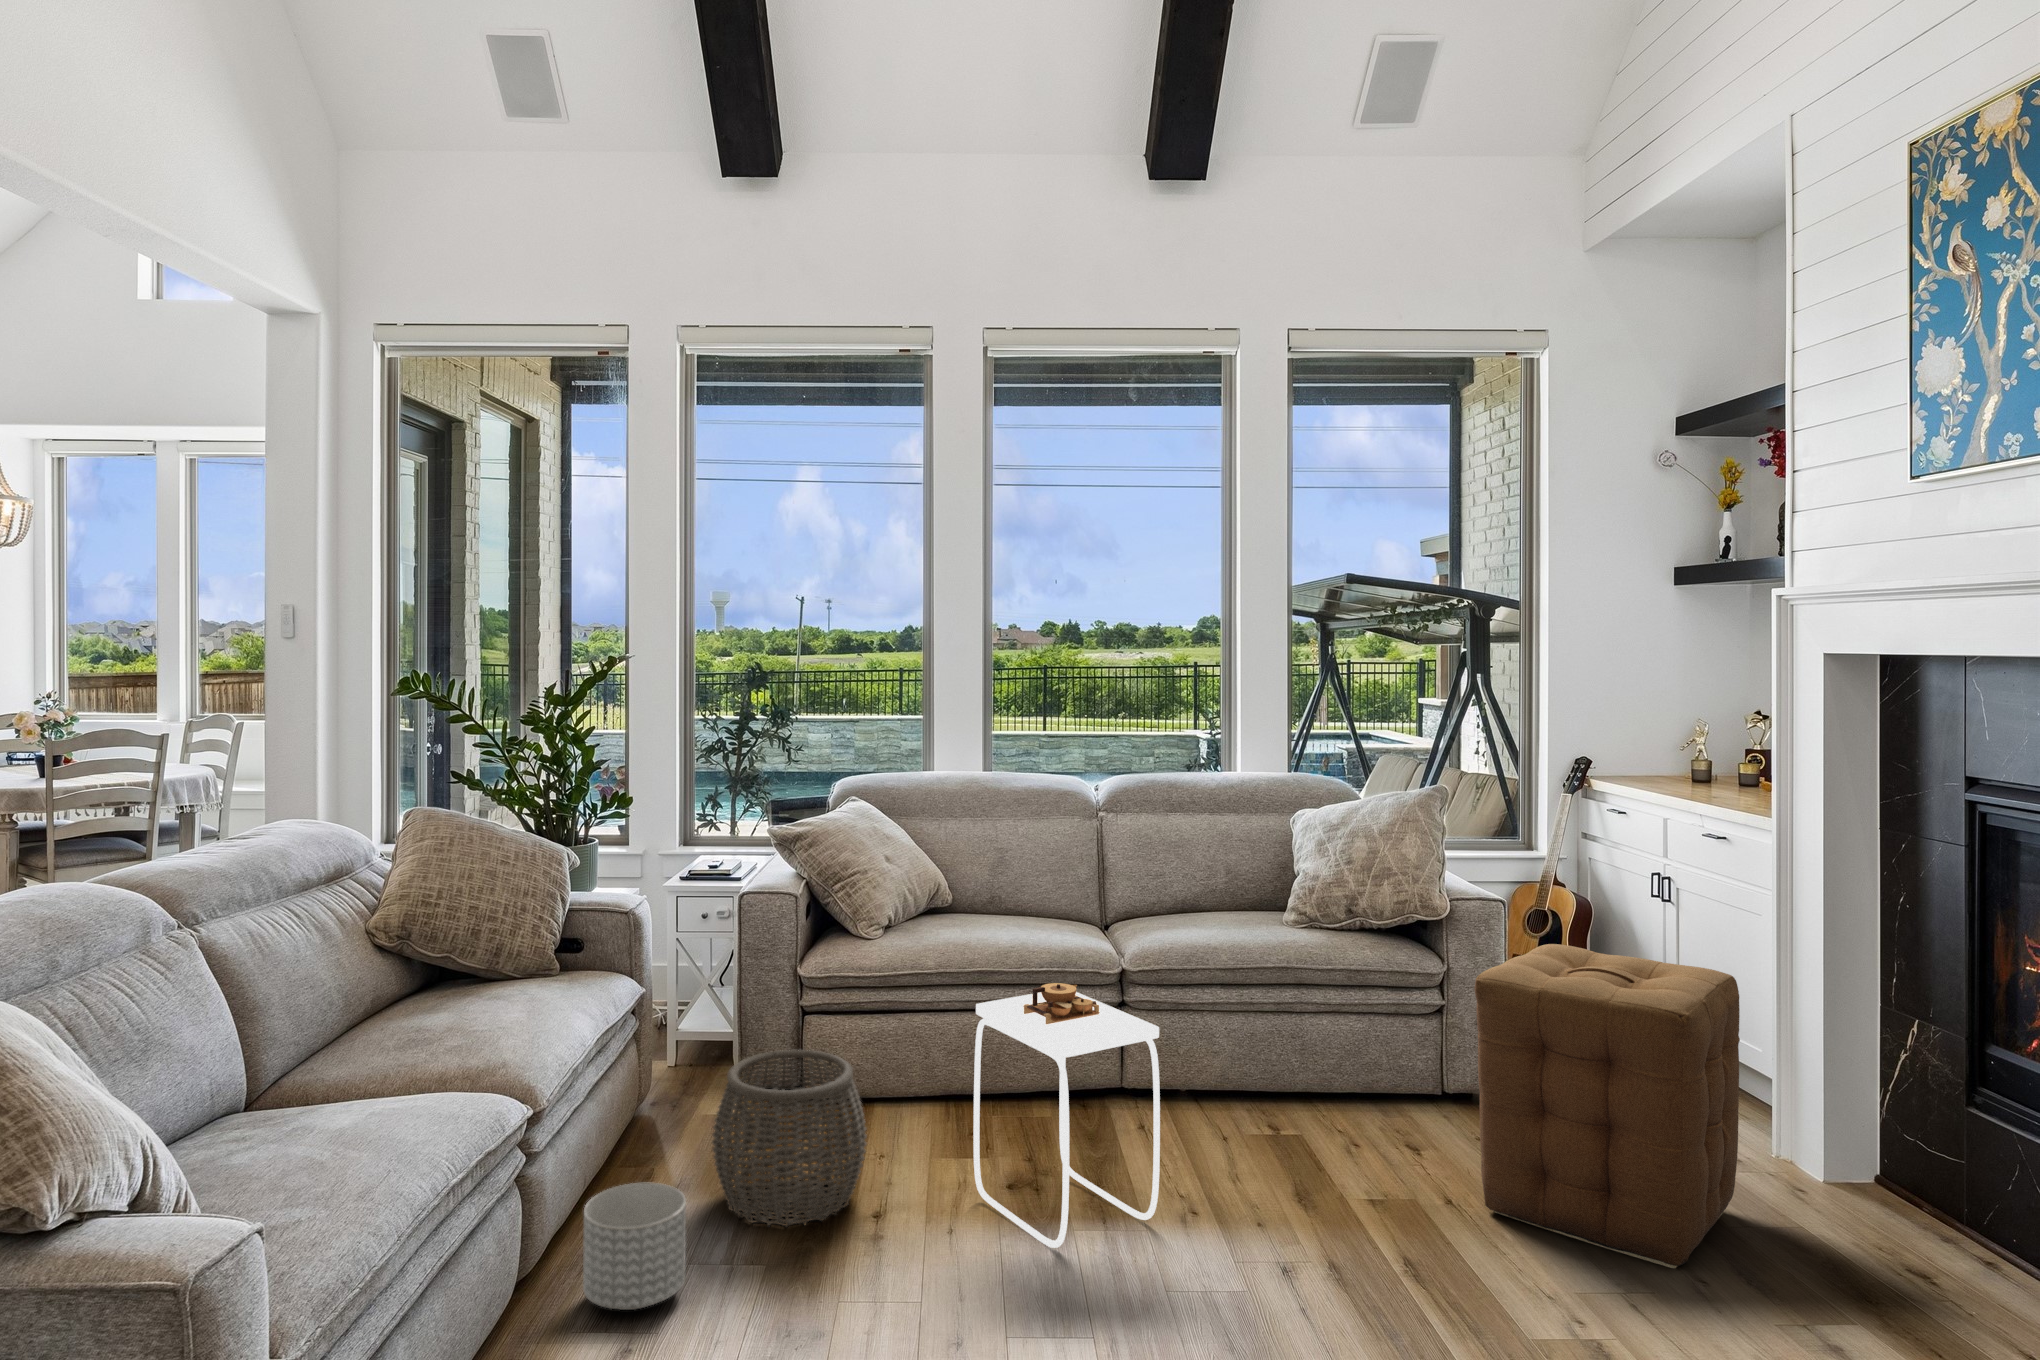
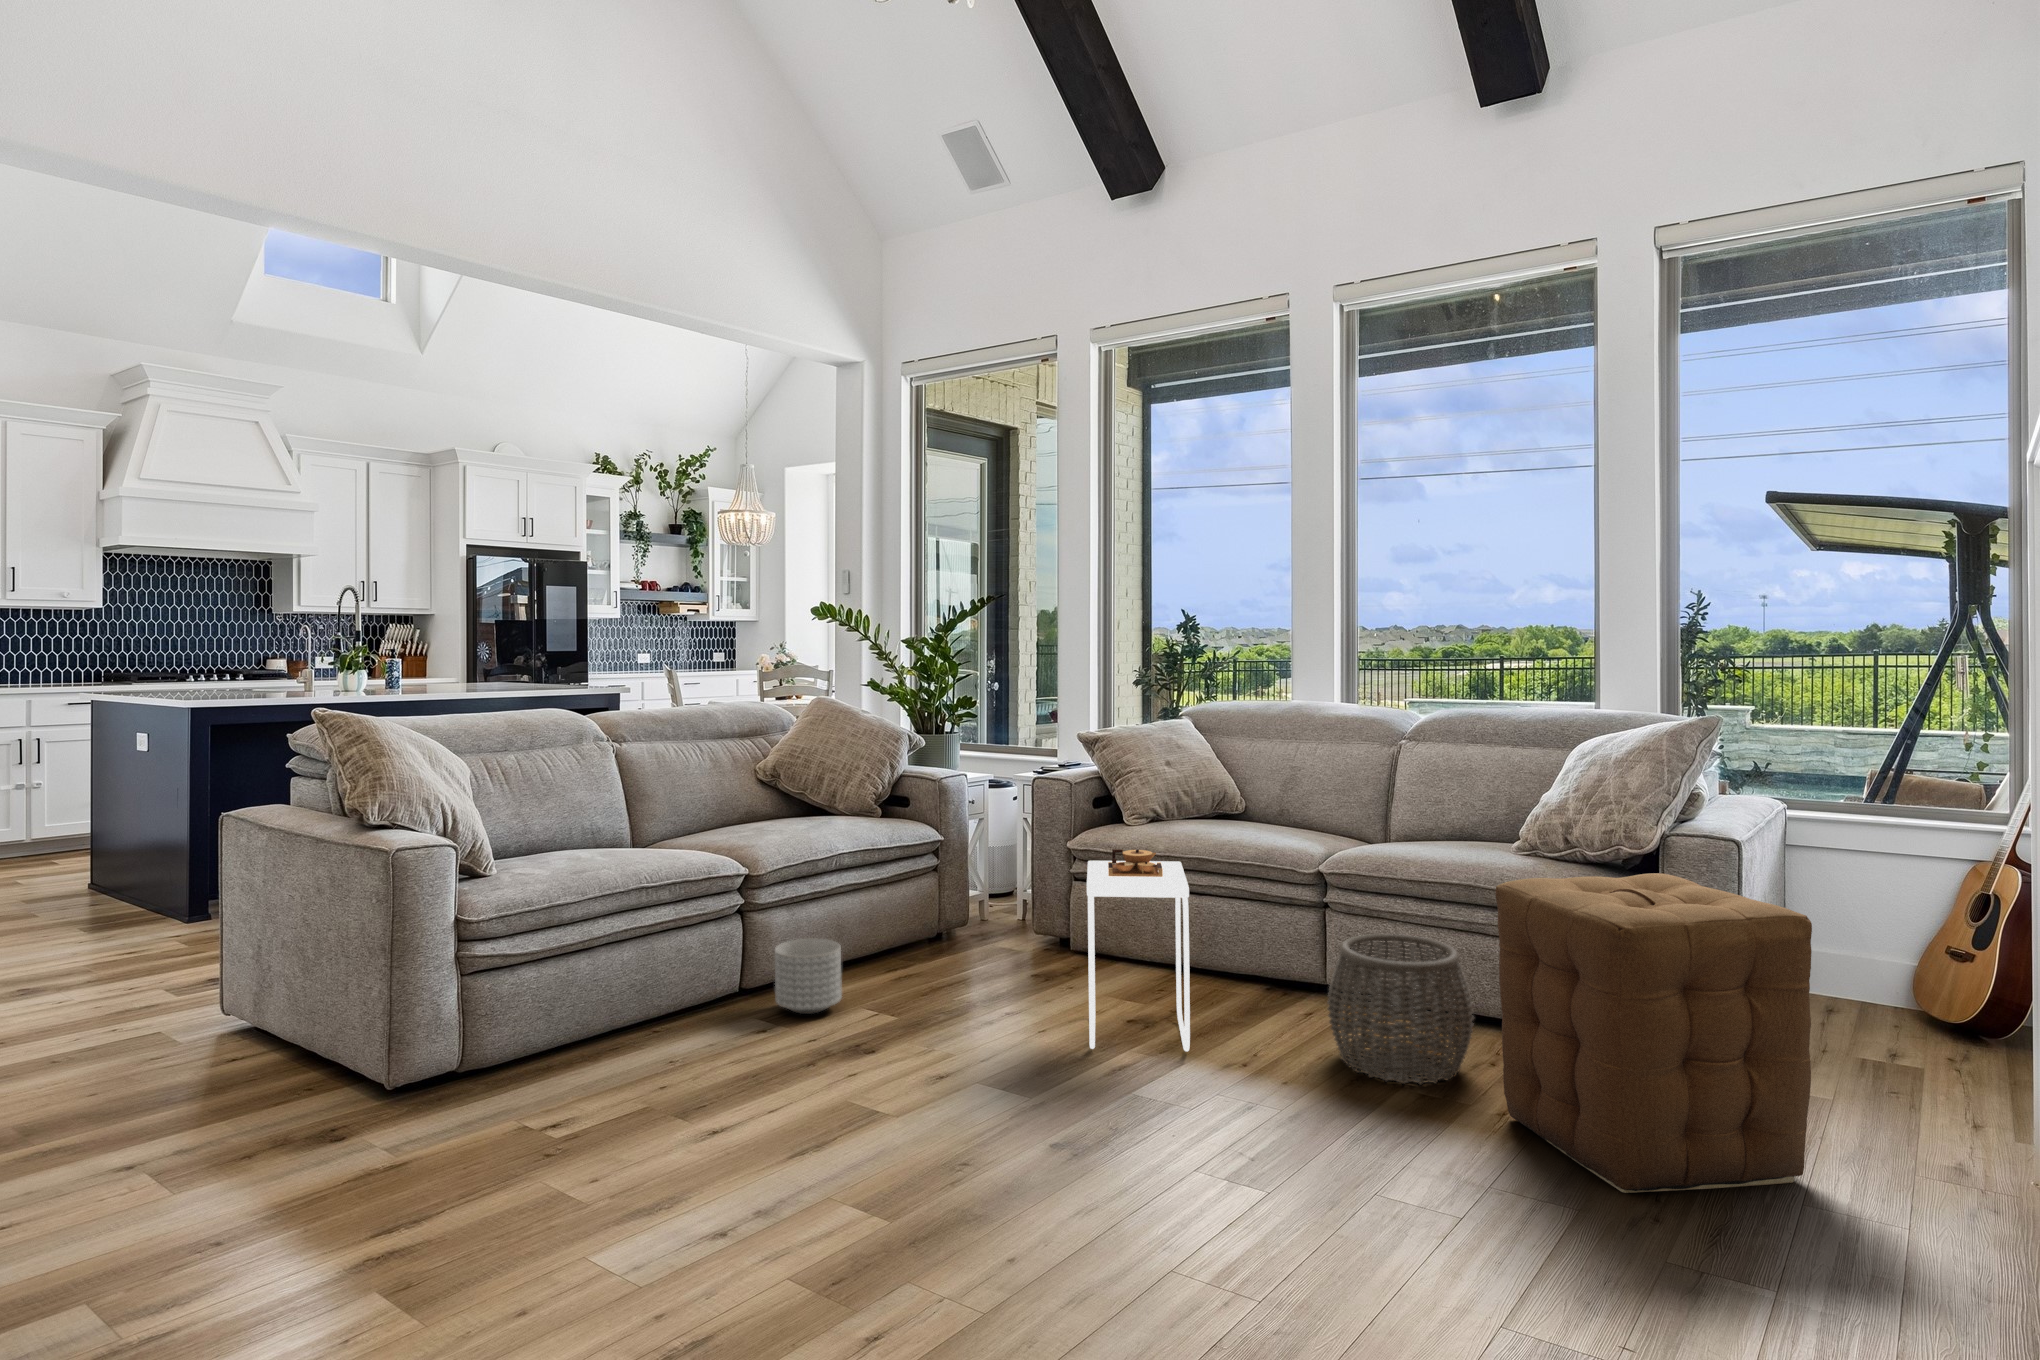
woven basket: present [712,1050,867,1227] -> present [1327,934,1474,1085]

